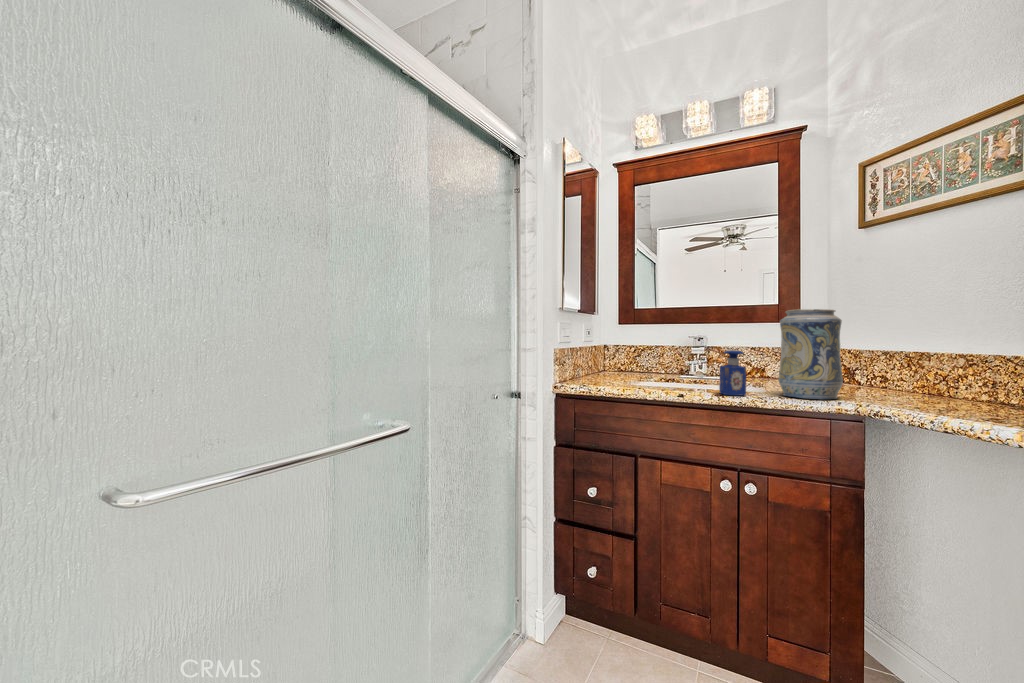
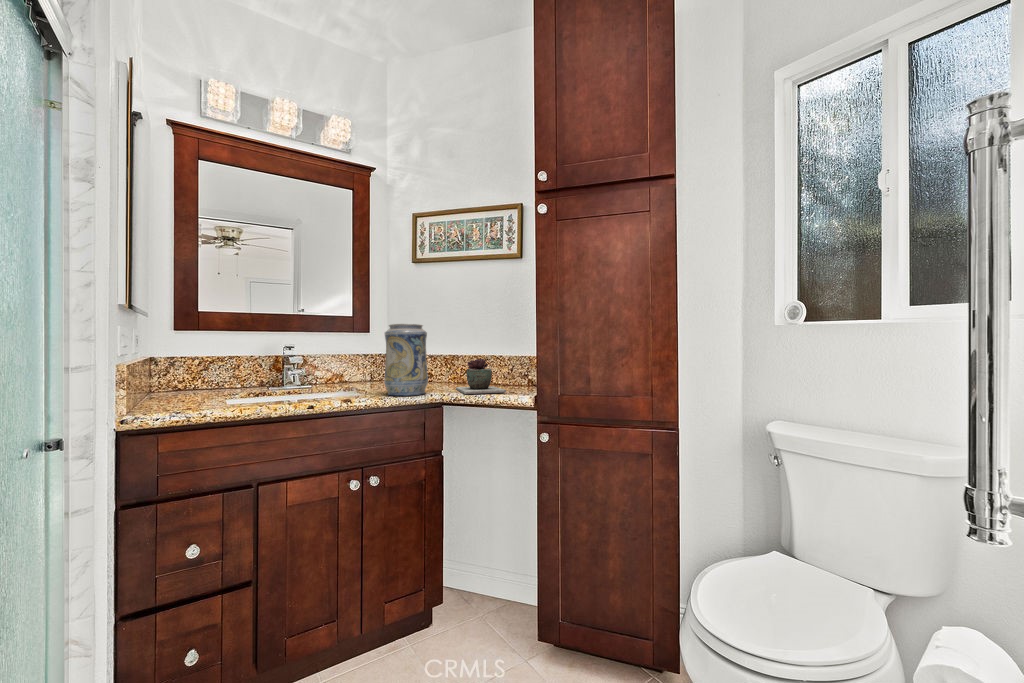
perfume bottle: present [719,350,746,396] -> none [342,358,366,401]
succulent plant: none [895,357,986,415] -> present [456,359,506,394]

